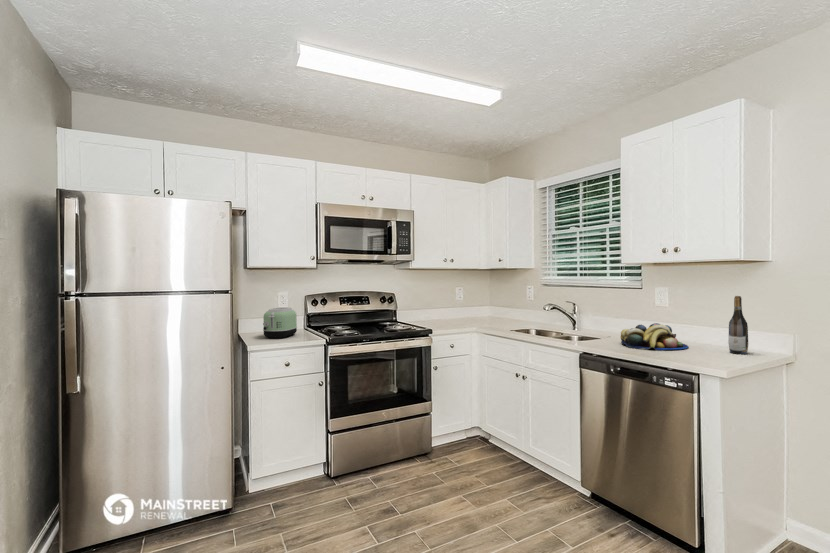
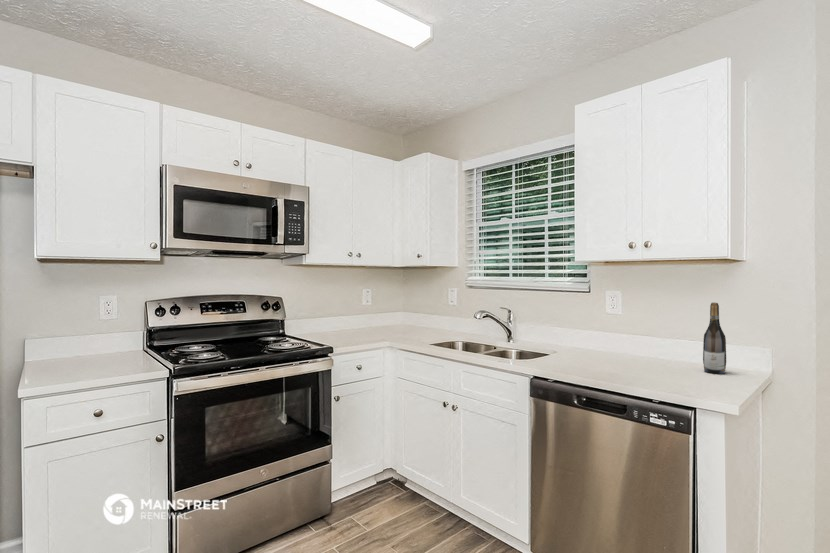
toaster: present [263,308,297,338] -> none [58,321,125,371]
fruit bowl: present [621,323,688,350] -> none [573,335,654,371]

